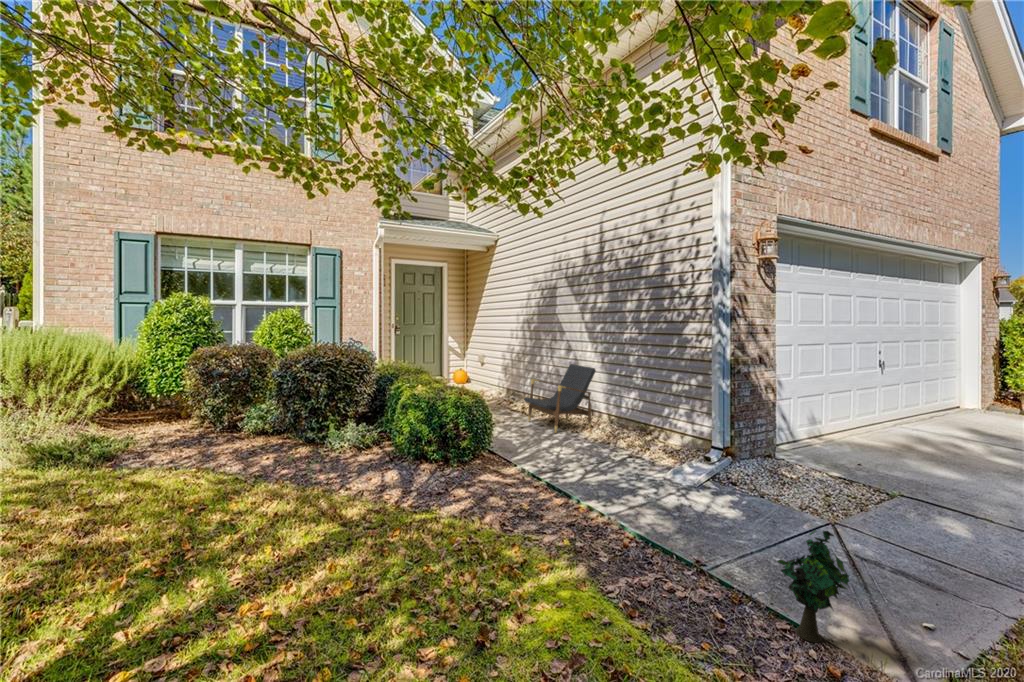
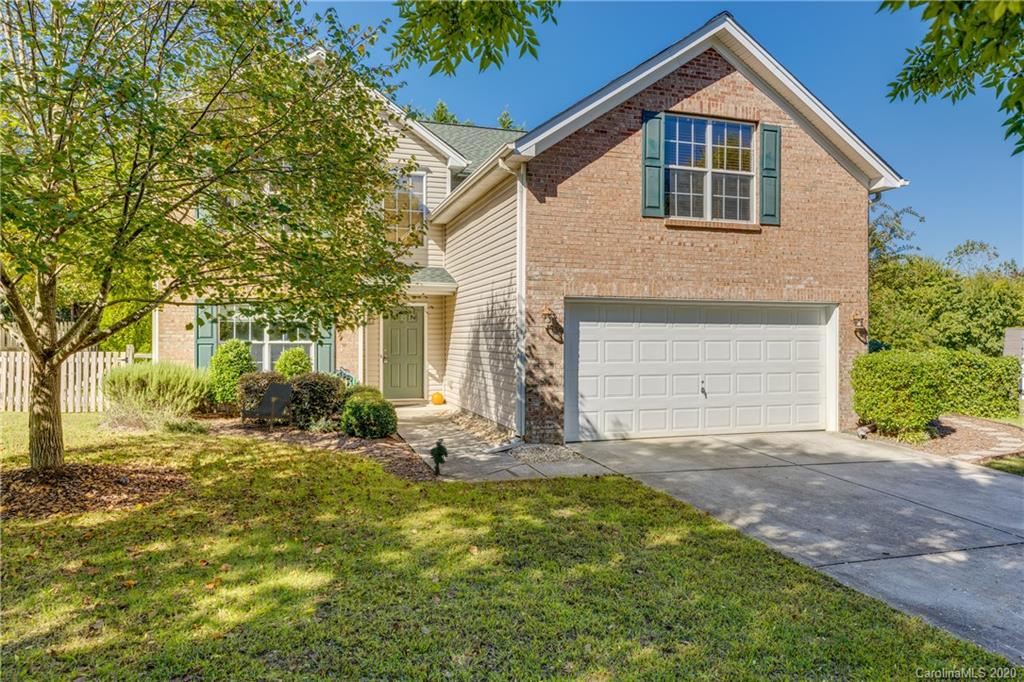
lounge chair: present [524,364,596,433] -> present [240,383,292,431]

